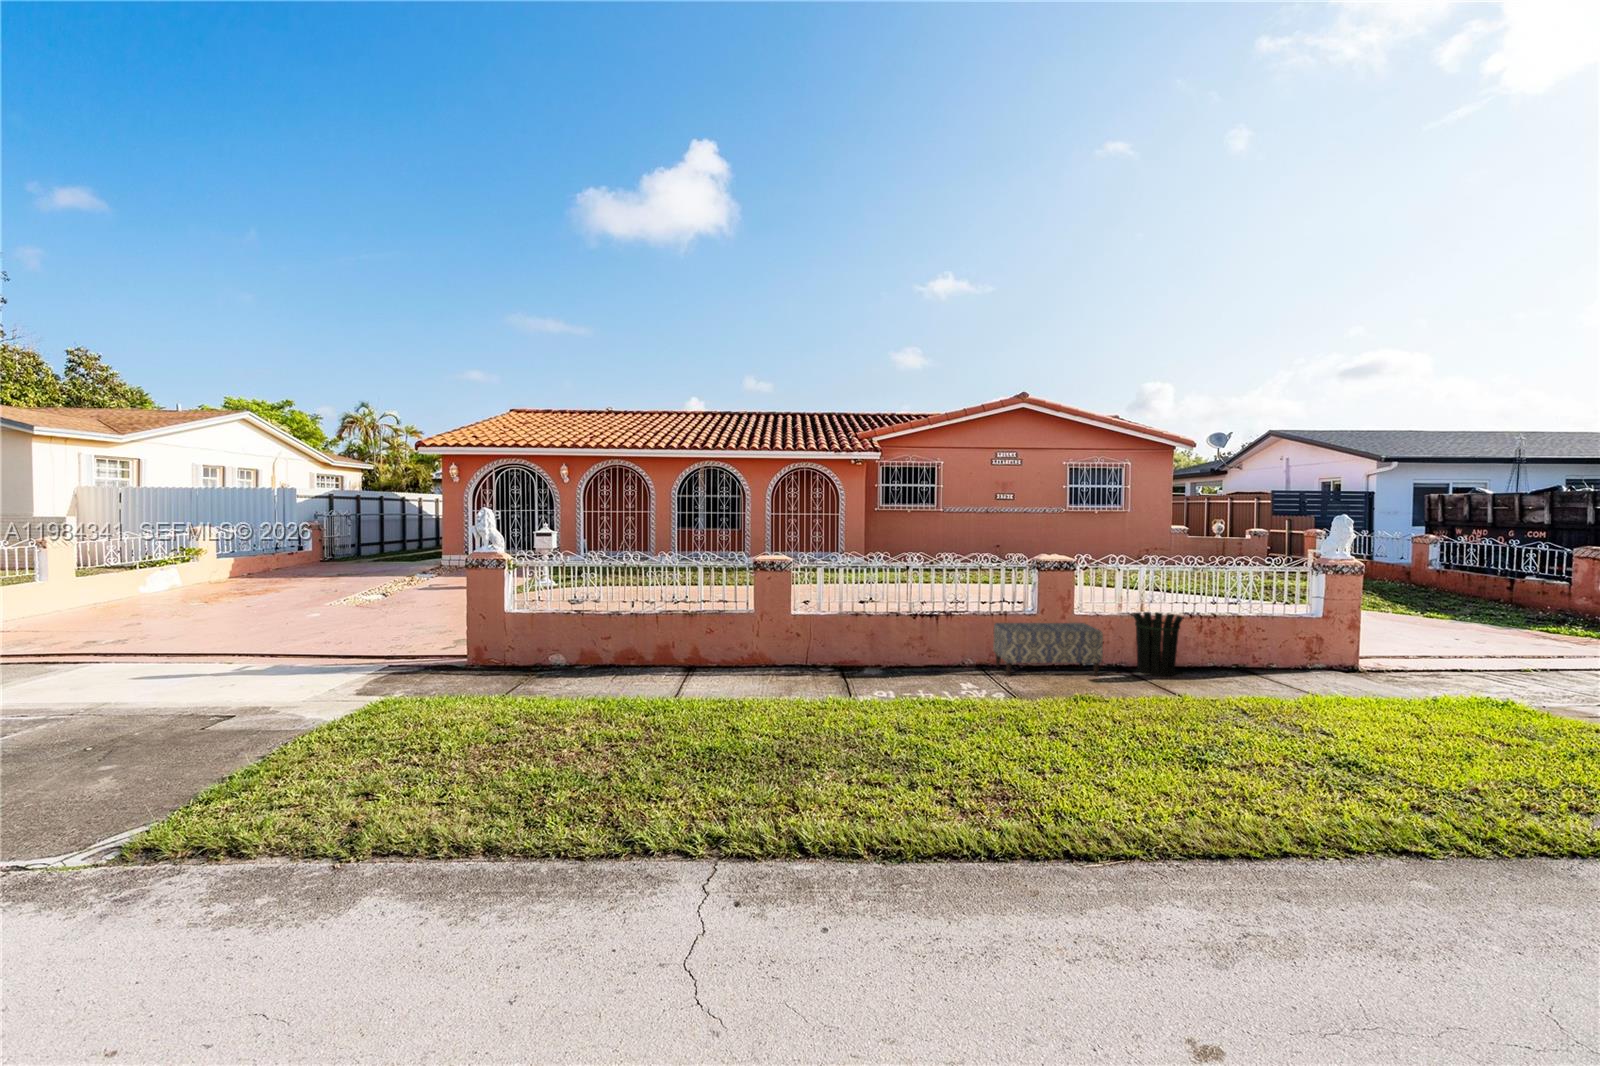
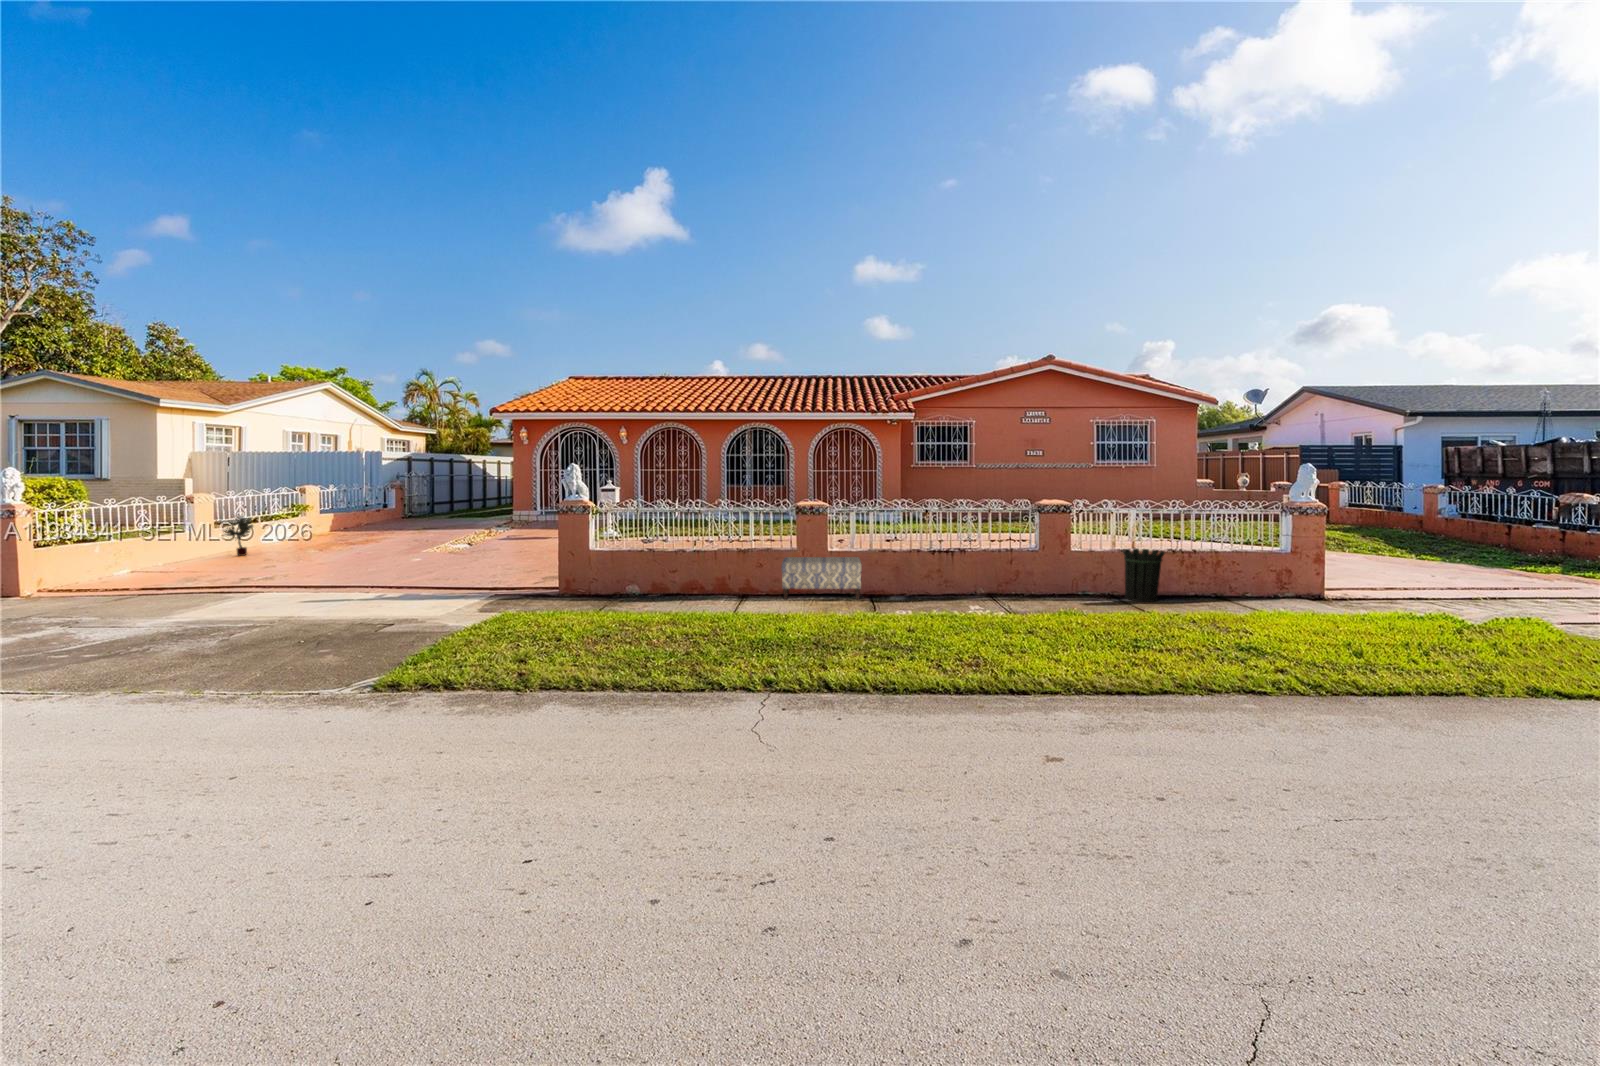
potted tree: none [59,563,103,614] -> present [225,516,253,556]
bench: present [993,623,1103,676] -> present [781,557,862,600]

